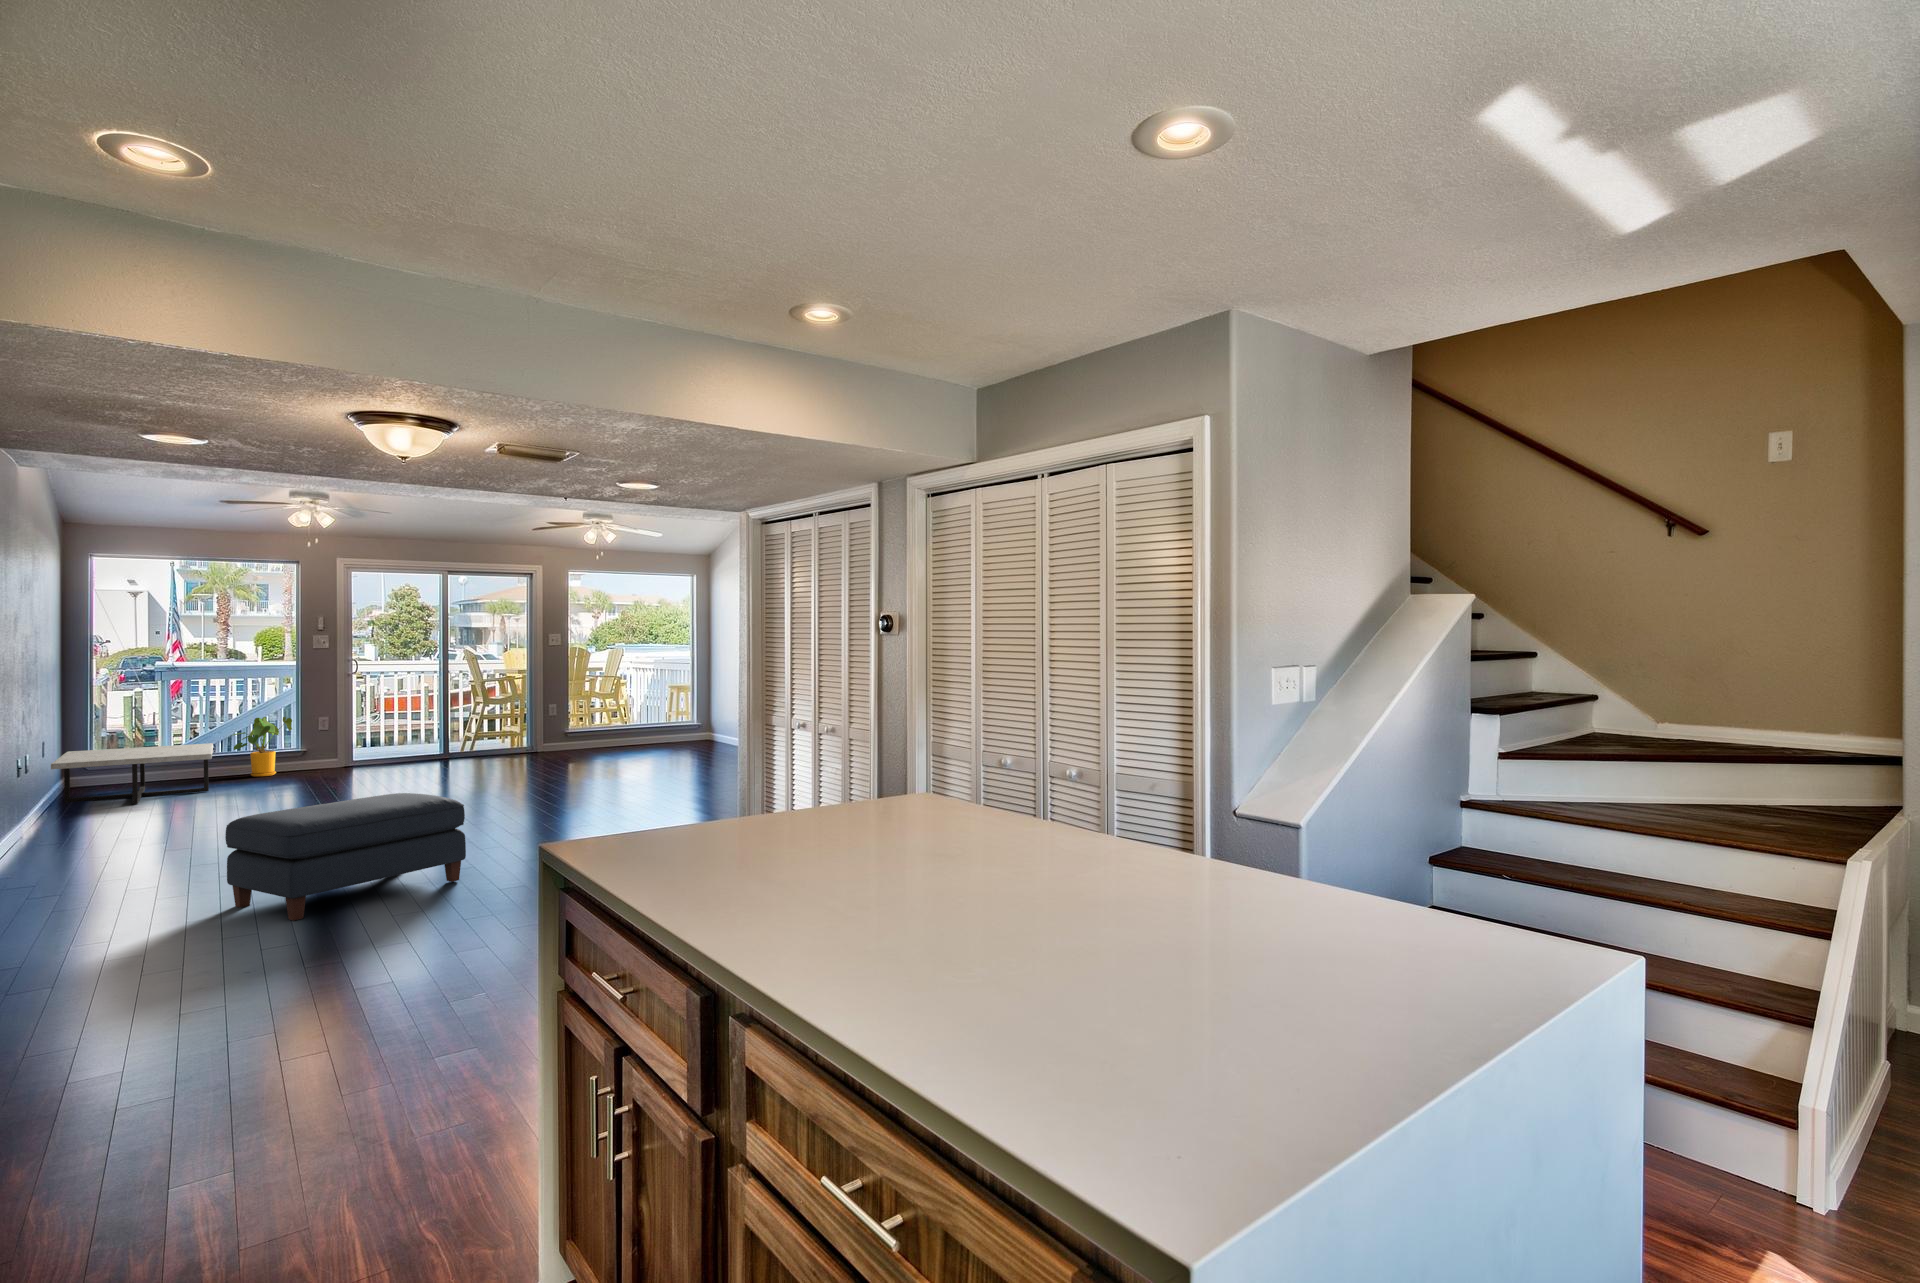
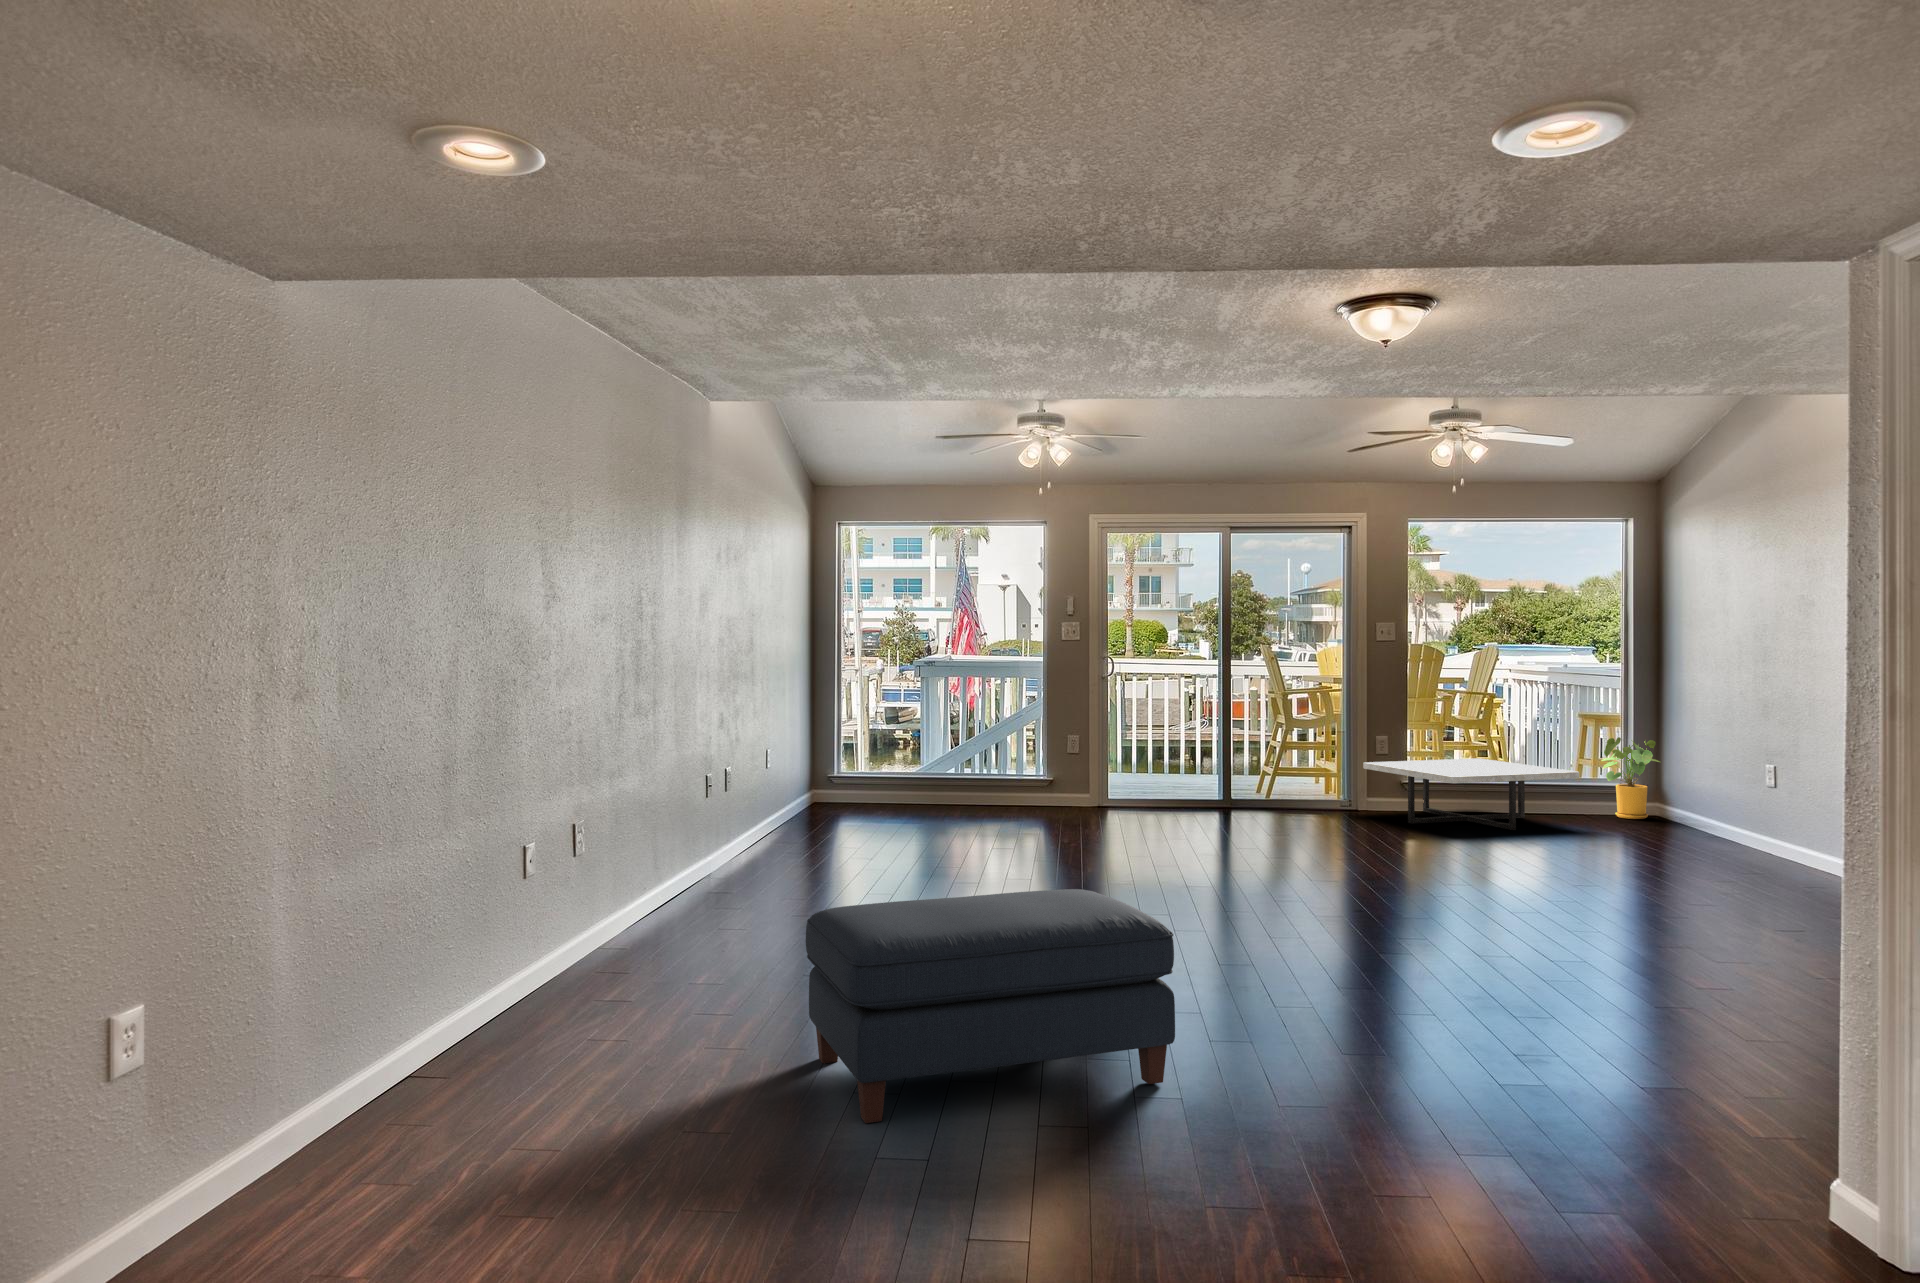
house plant: present [233,717,292,777] -> present [1601,737,1659,819]
coffee table: present [51,743,213,804] -> present [1363,758,1579,830]

